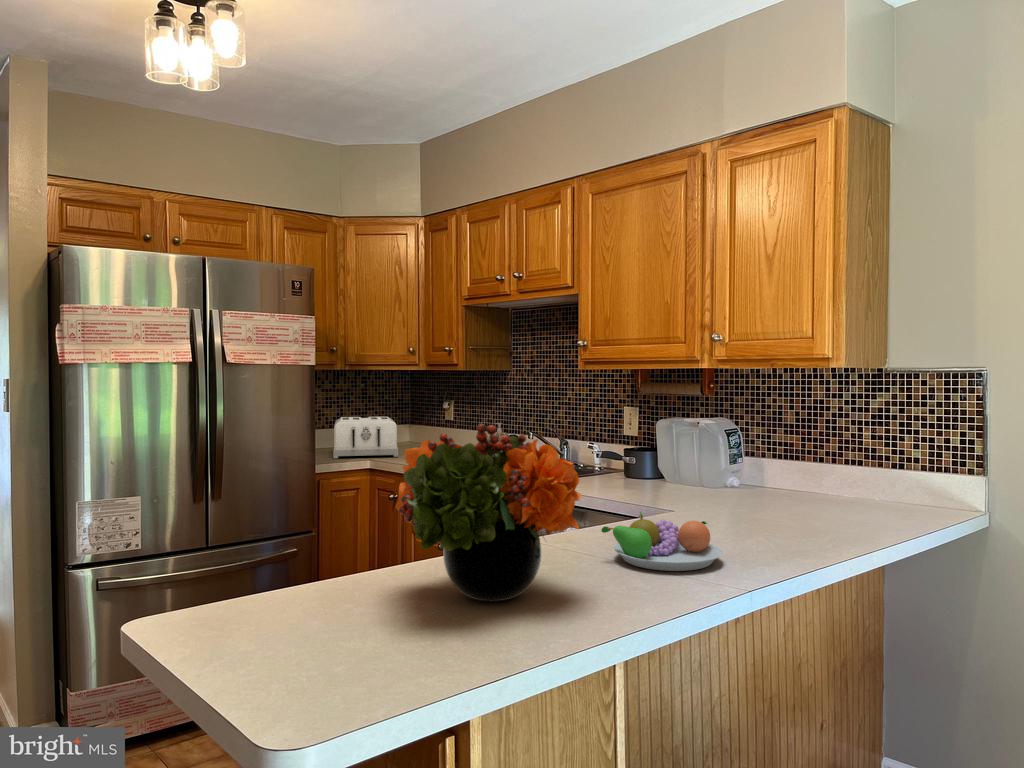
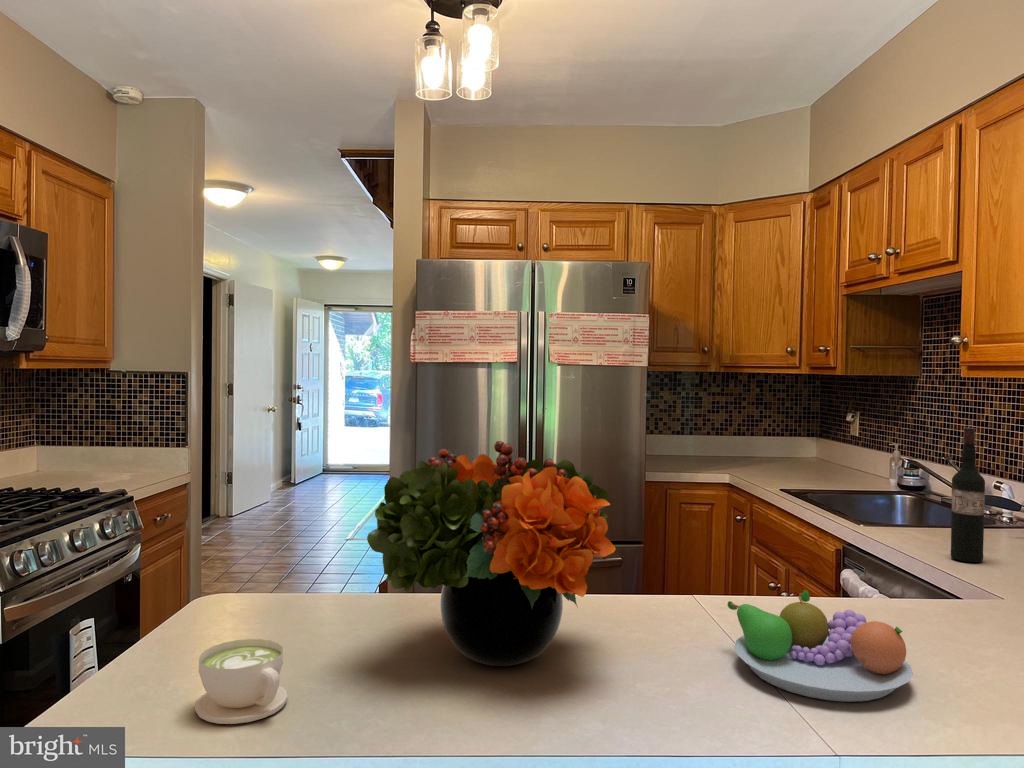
wine bottle: none [612,403,631,494] -> present [951,428,985,562]
toaster: present [333,417,398,458] -> none [695,424,779,473]
coffee cup: none [352,610,441,682] -> present [195,639,288,724]

